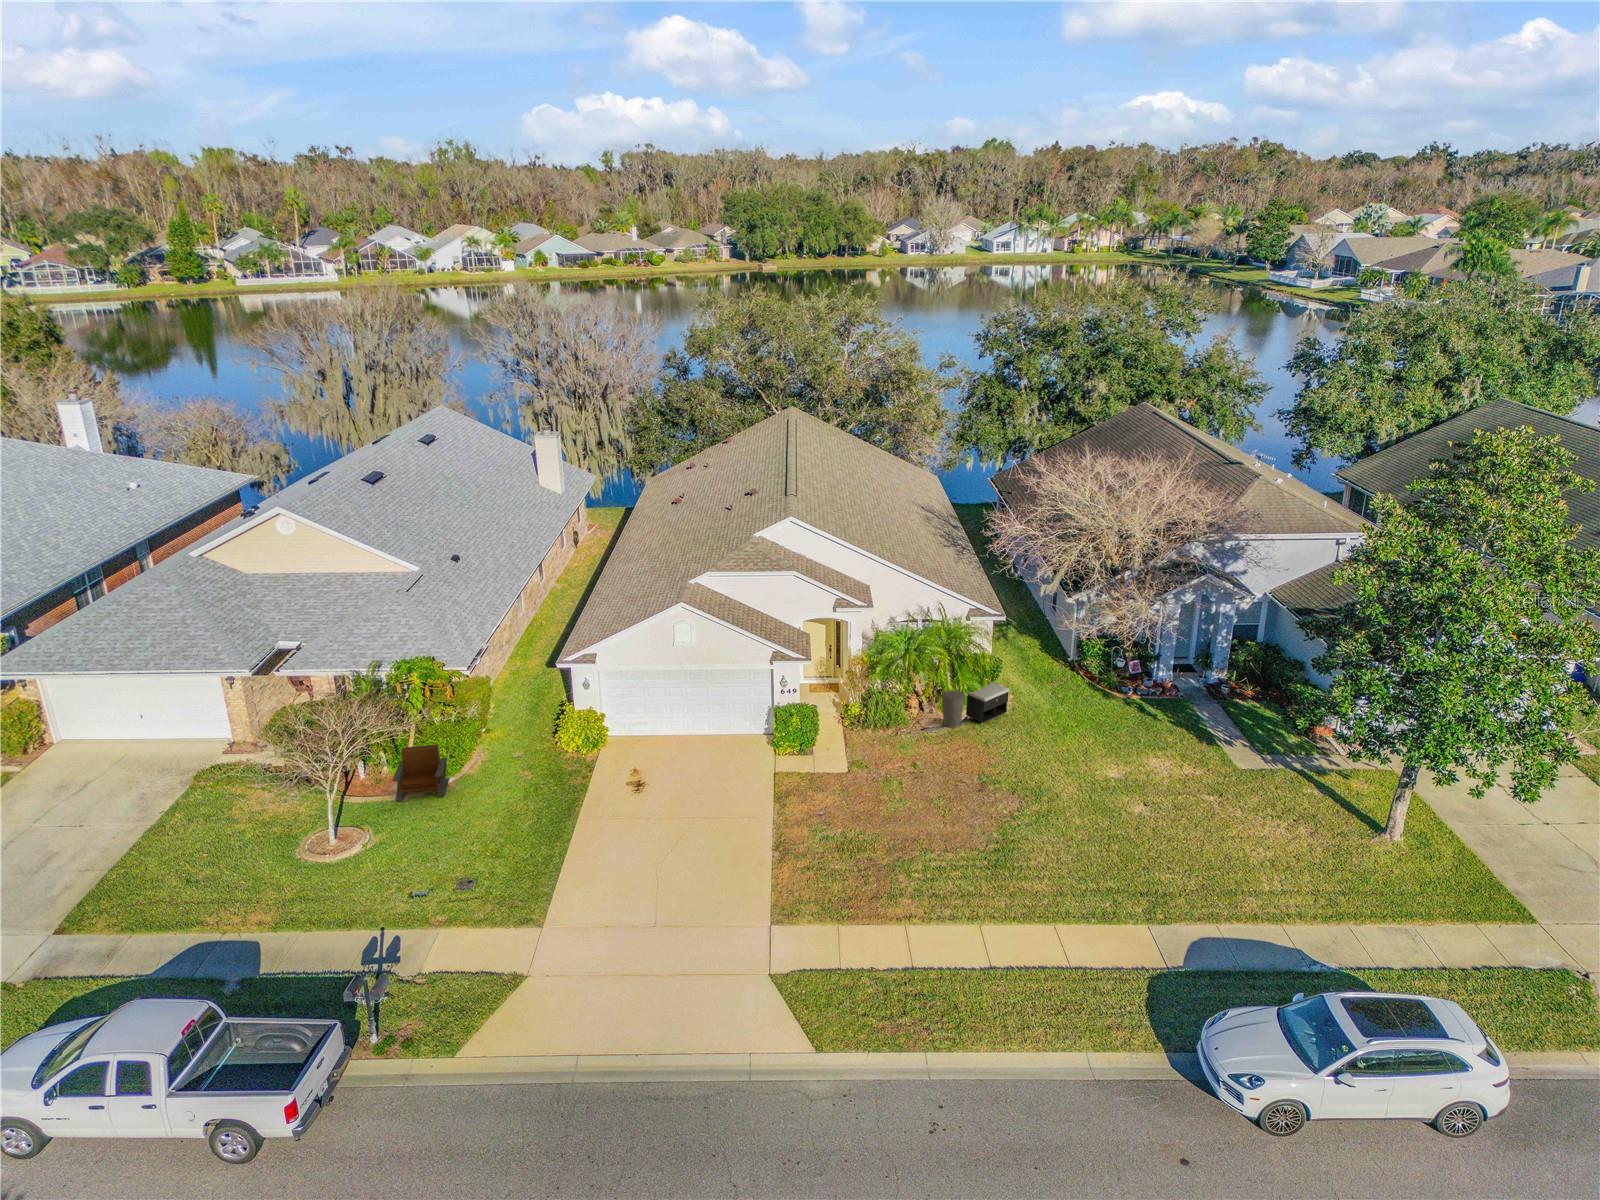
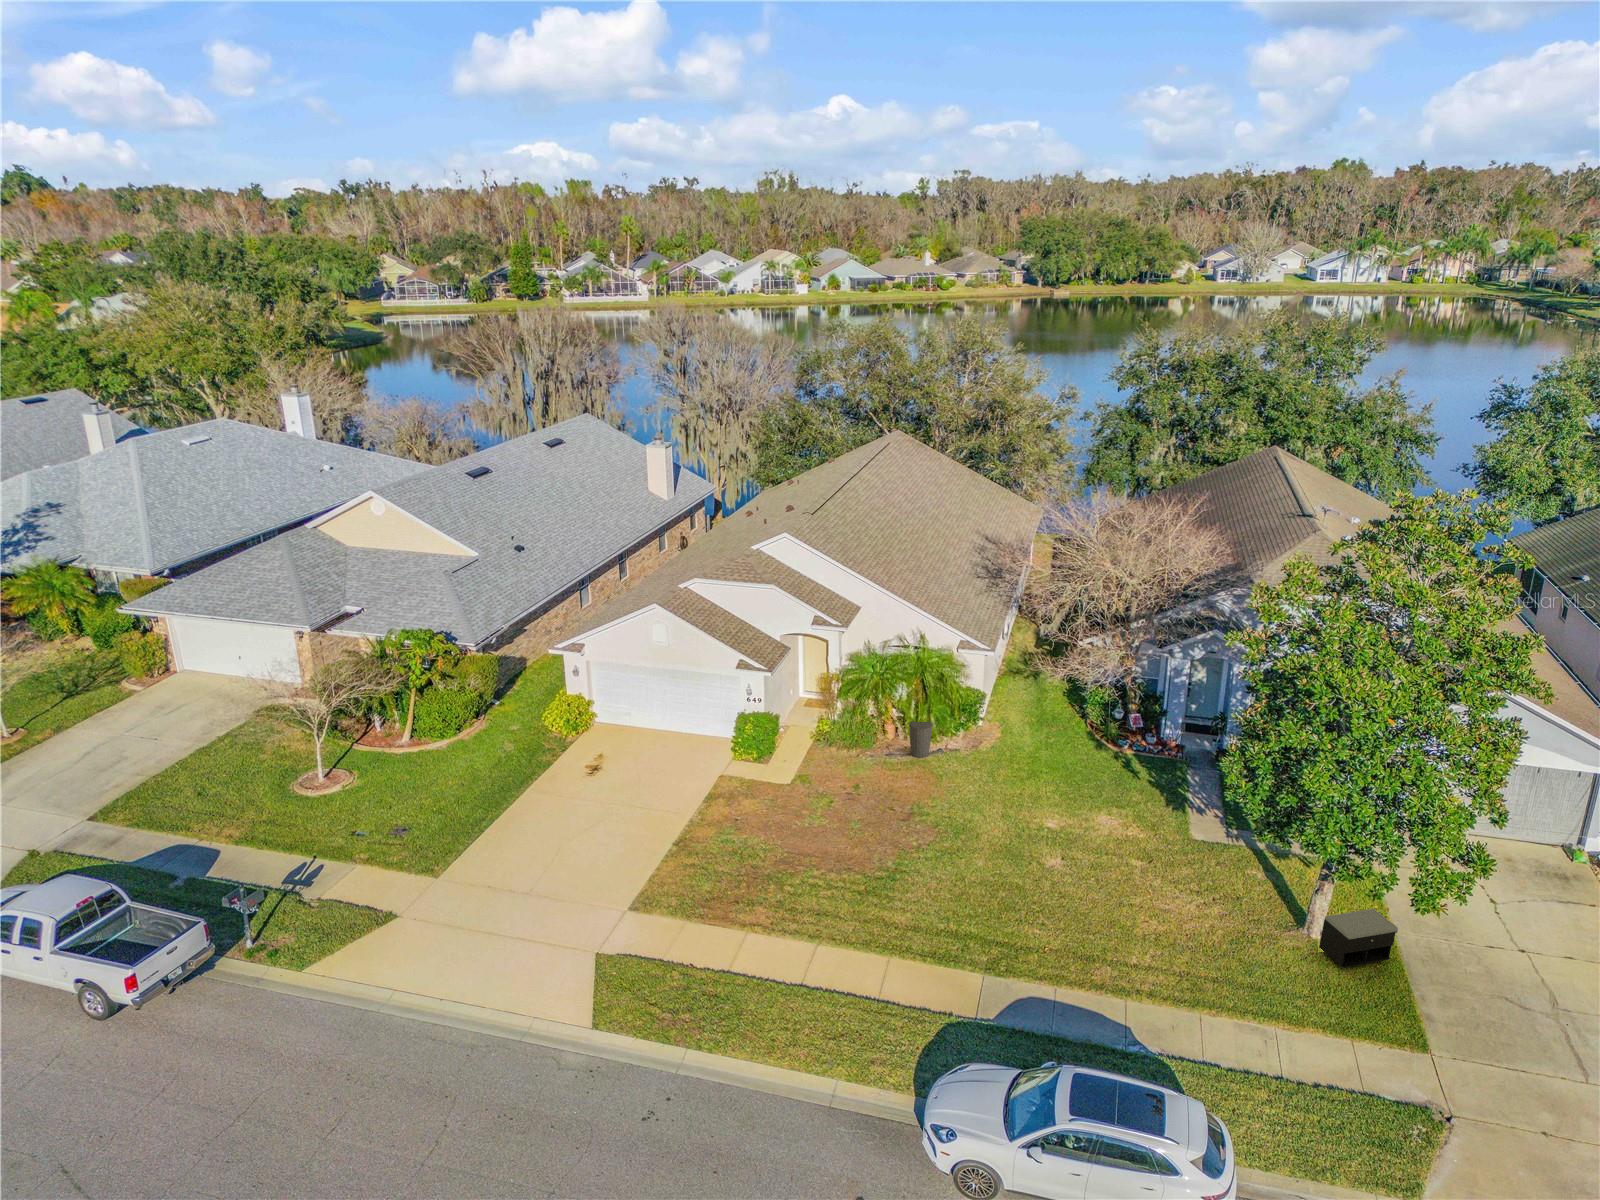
storage bench: present [966,682,1009,724] -> present [1319,909,1398,968]
lounge chair: present [392,745,450,801] -> none [386,708,442,756]

